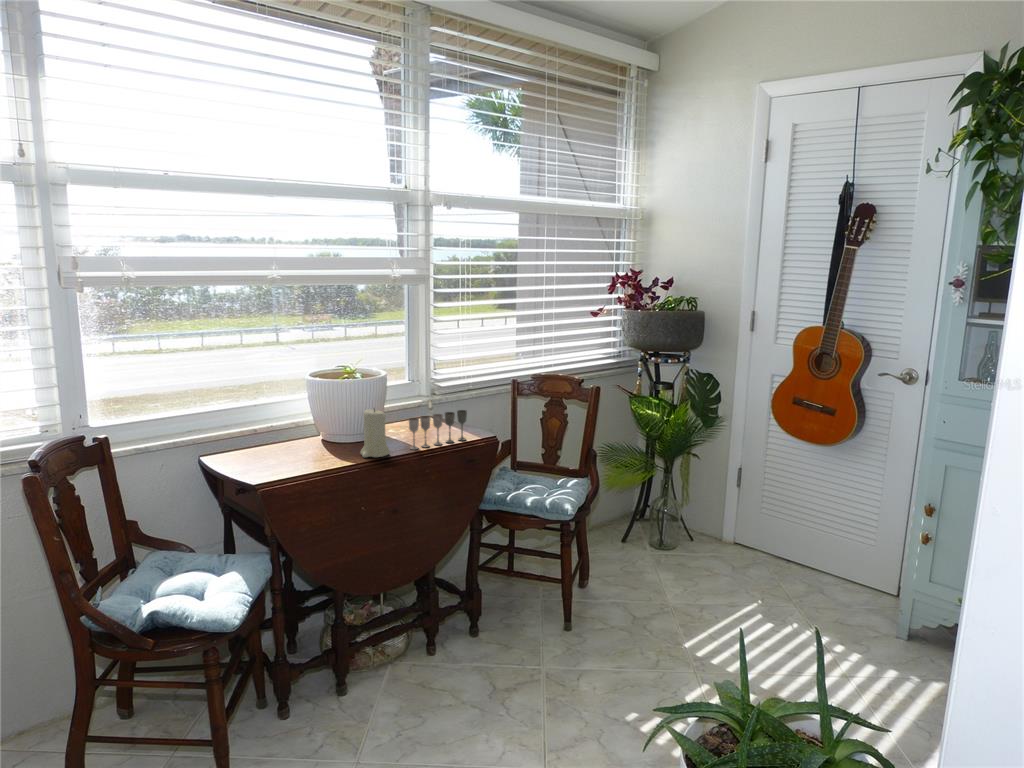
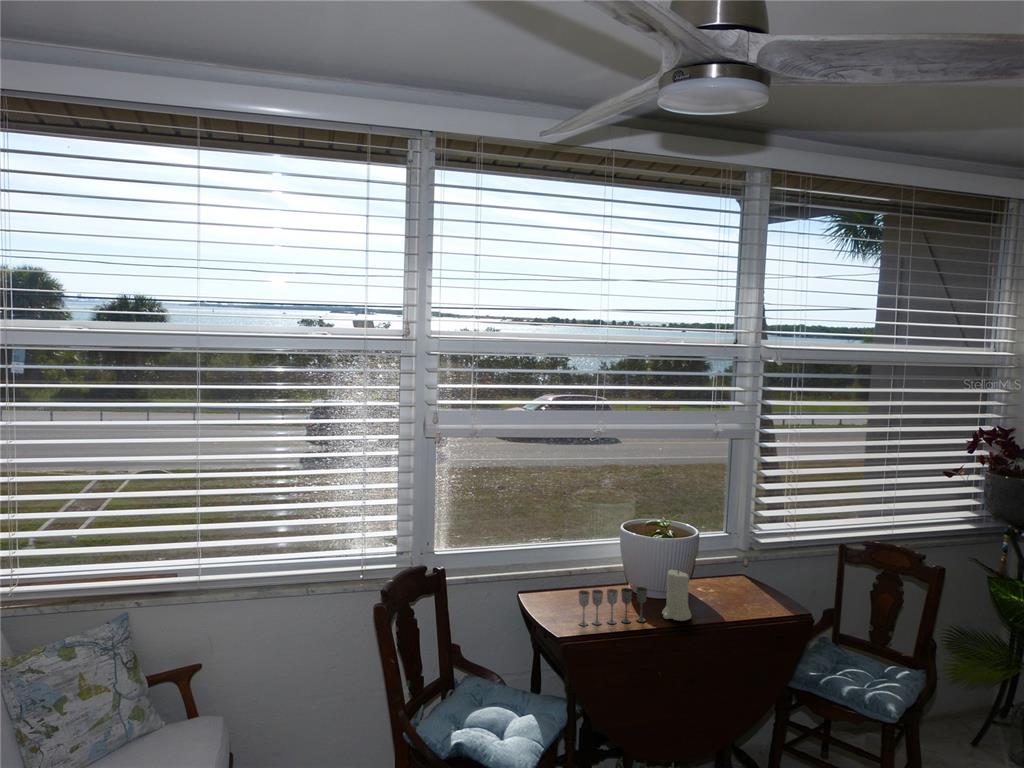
wine glass: present [409,410,467,450] -> present [579,587,647,626]

